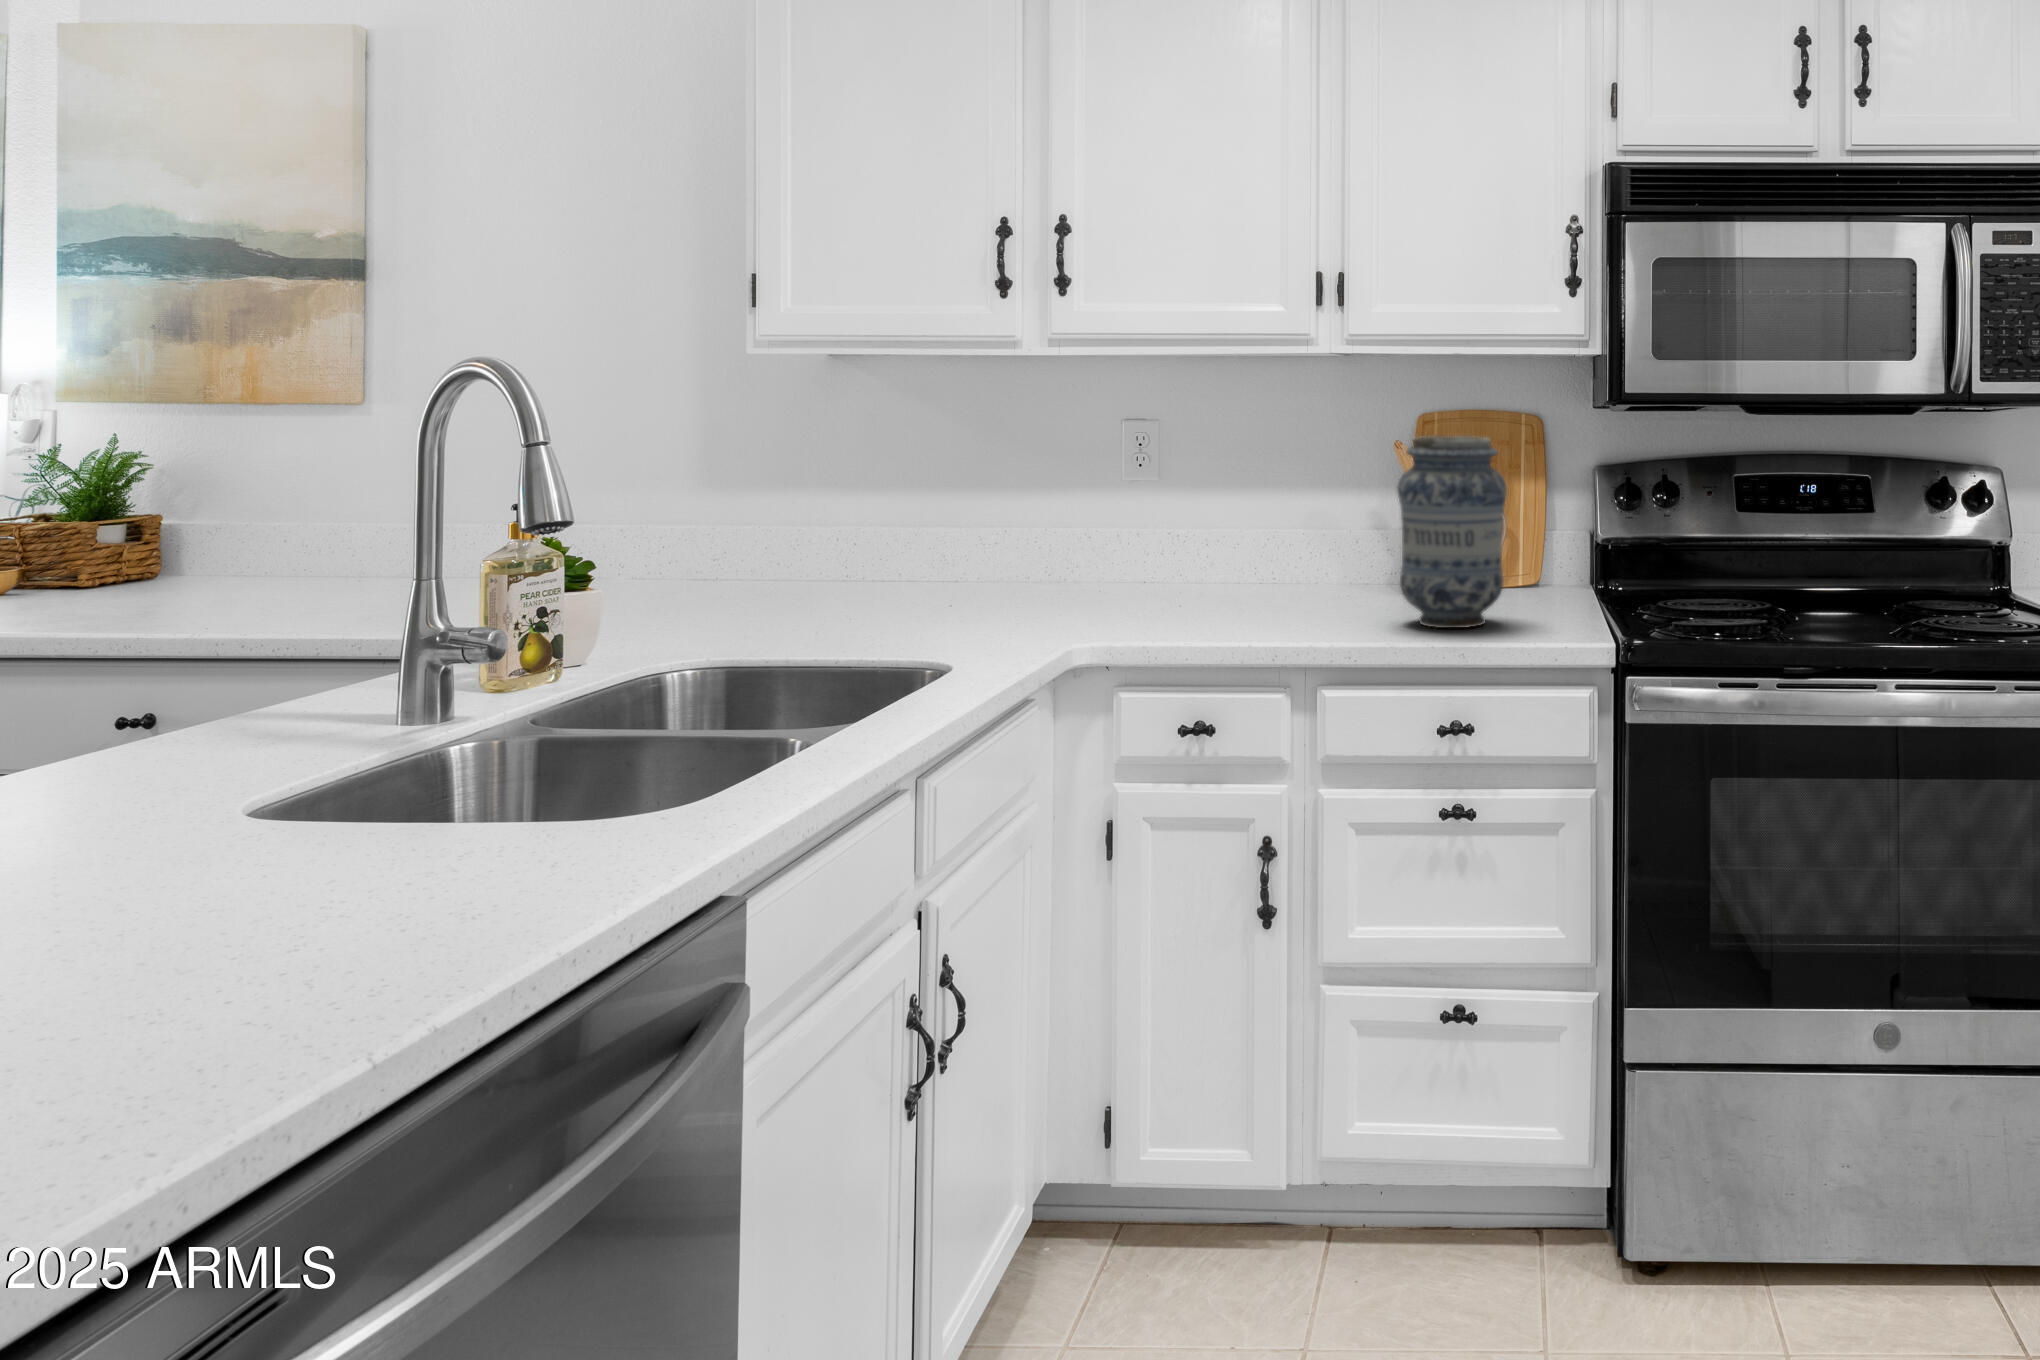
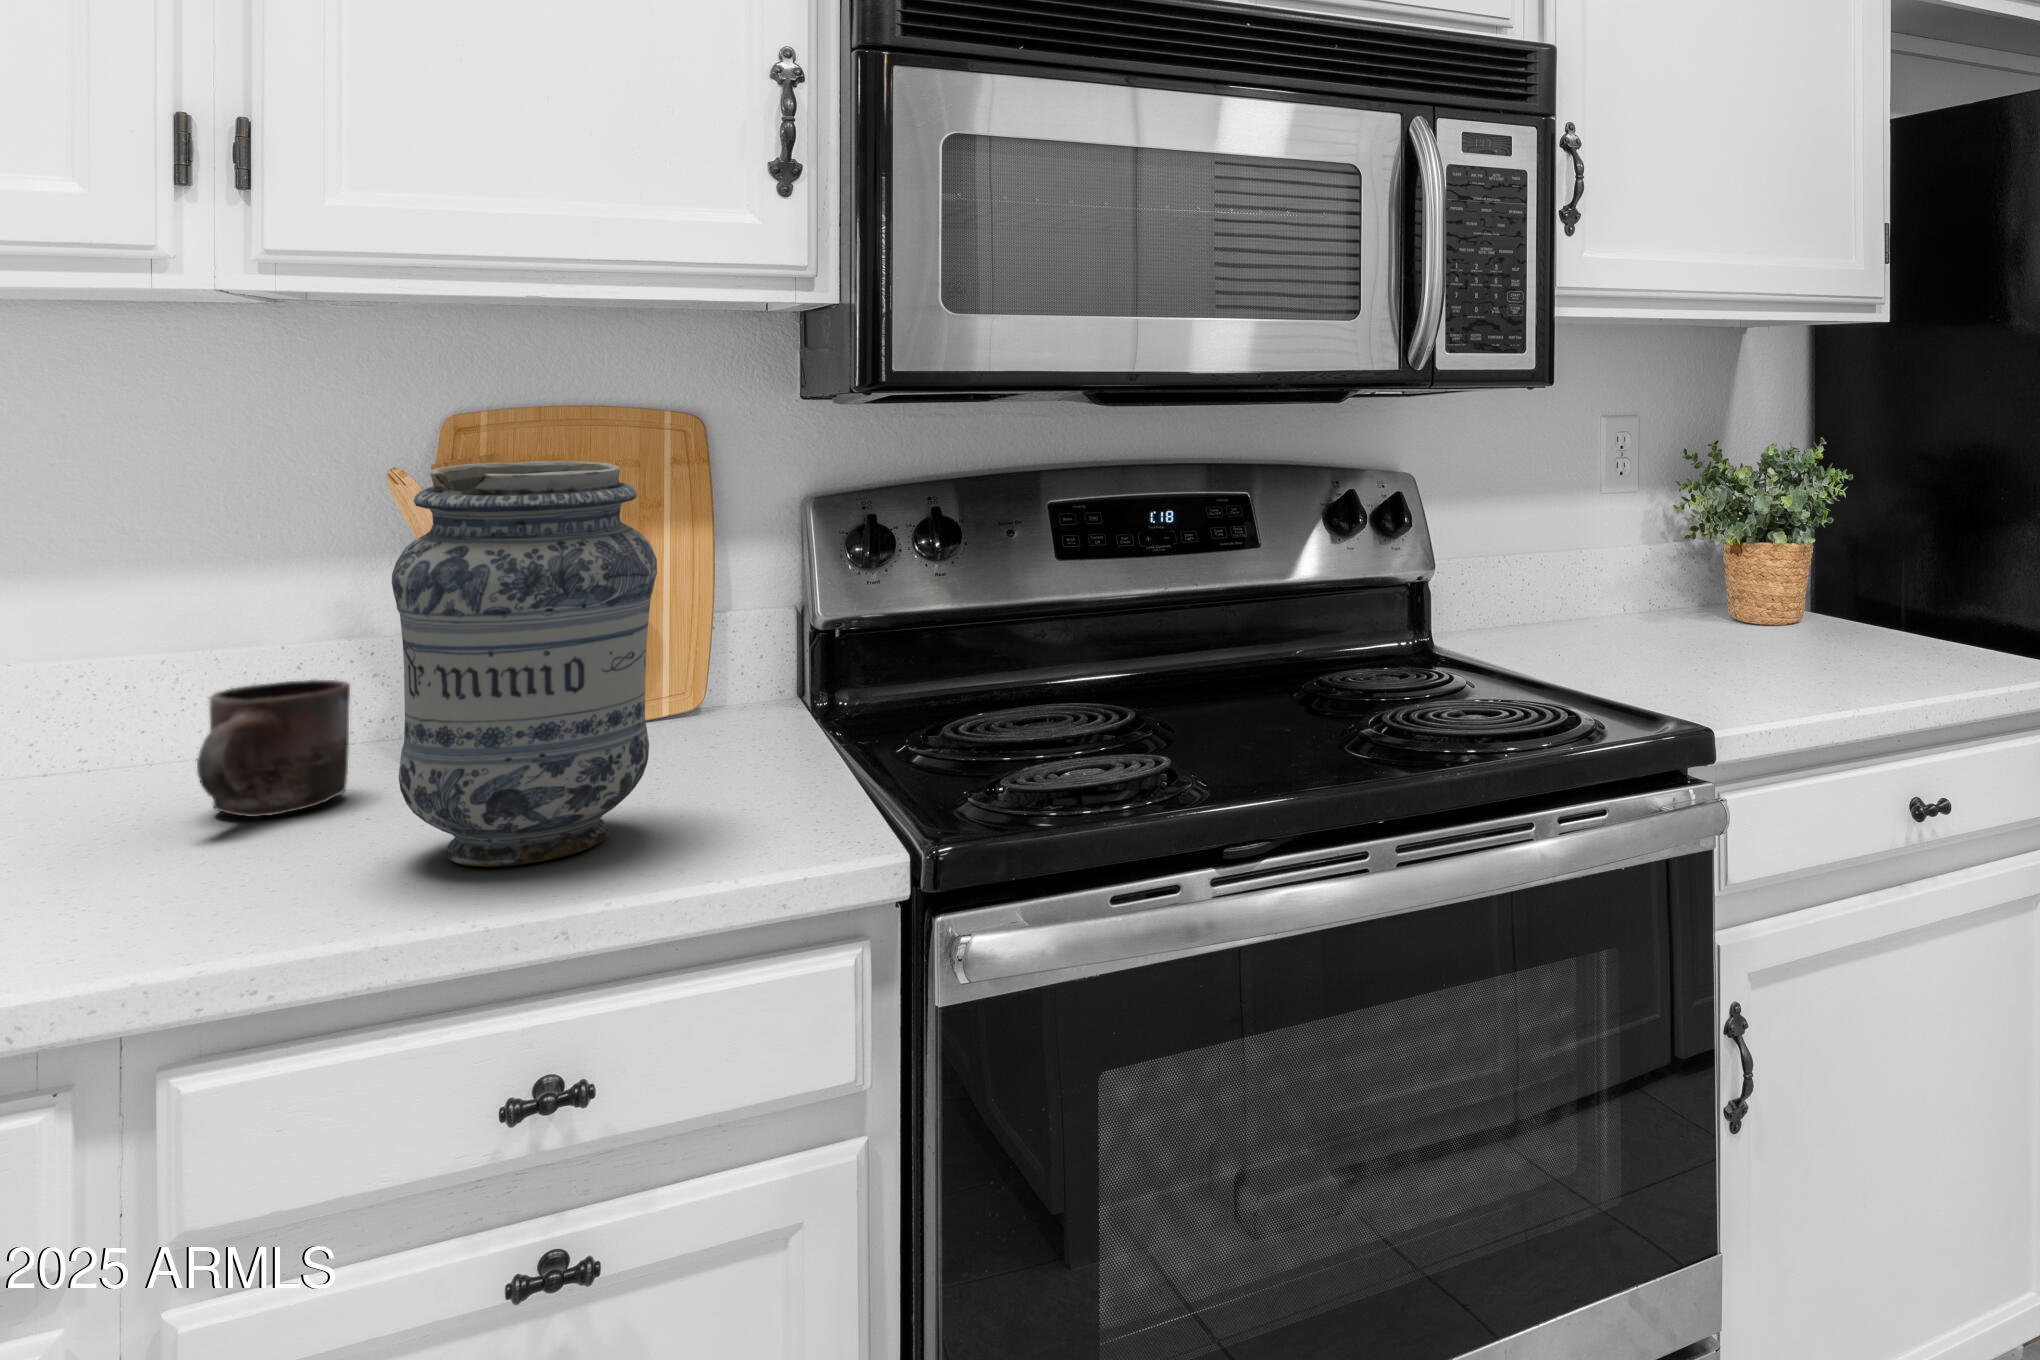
mug: none [1323,543,1380,604] -> present [197,679,350,817]

